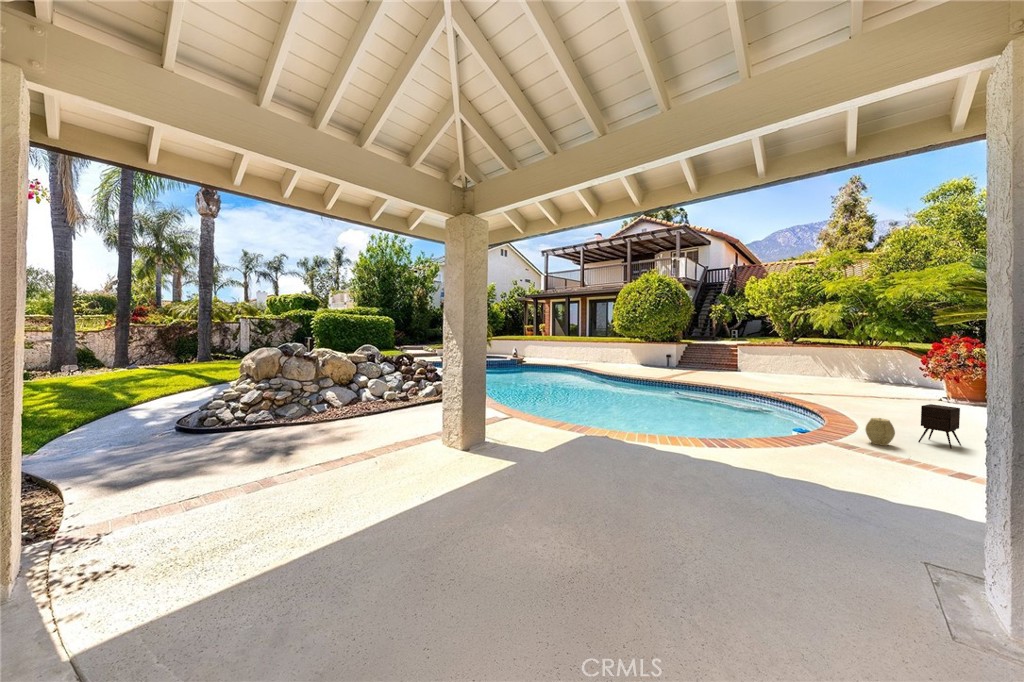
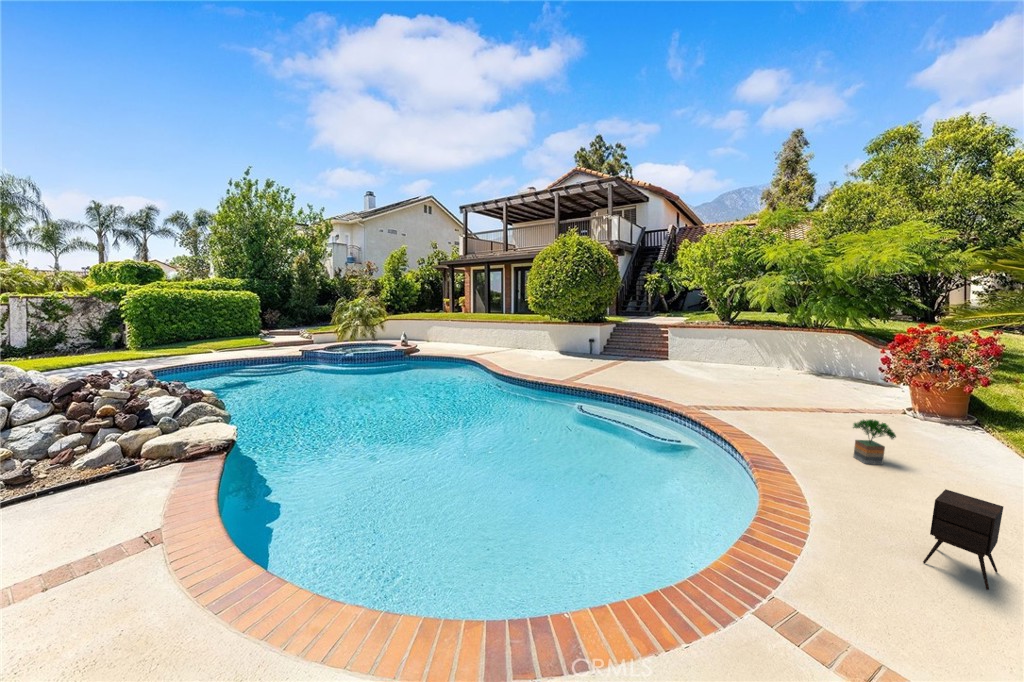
potted tree: none [888,388,919,418] -> present [853,419,896,465]
woven basket: present [866,418,895,446] -> none [837,527,893,587]

